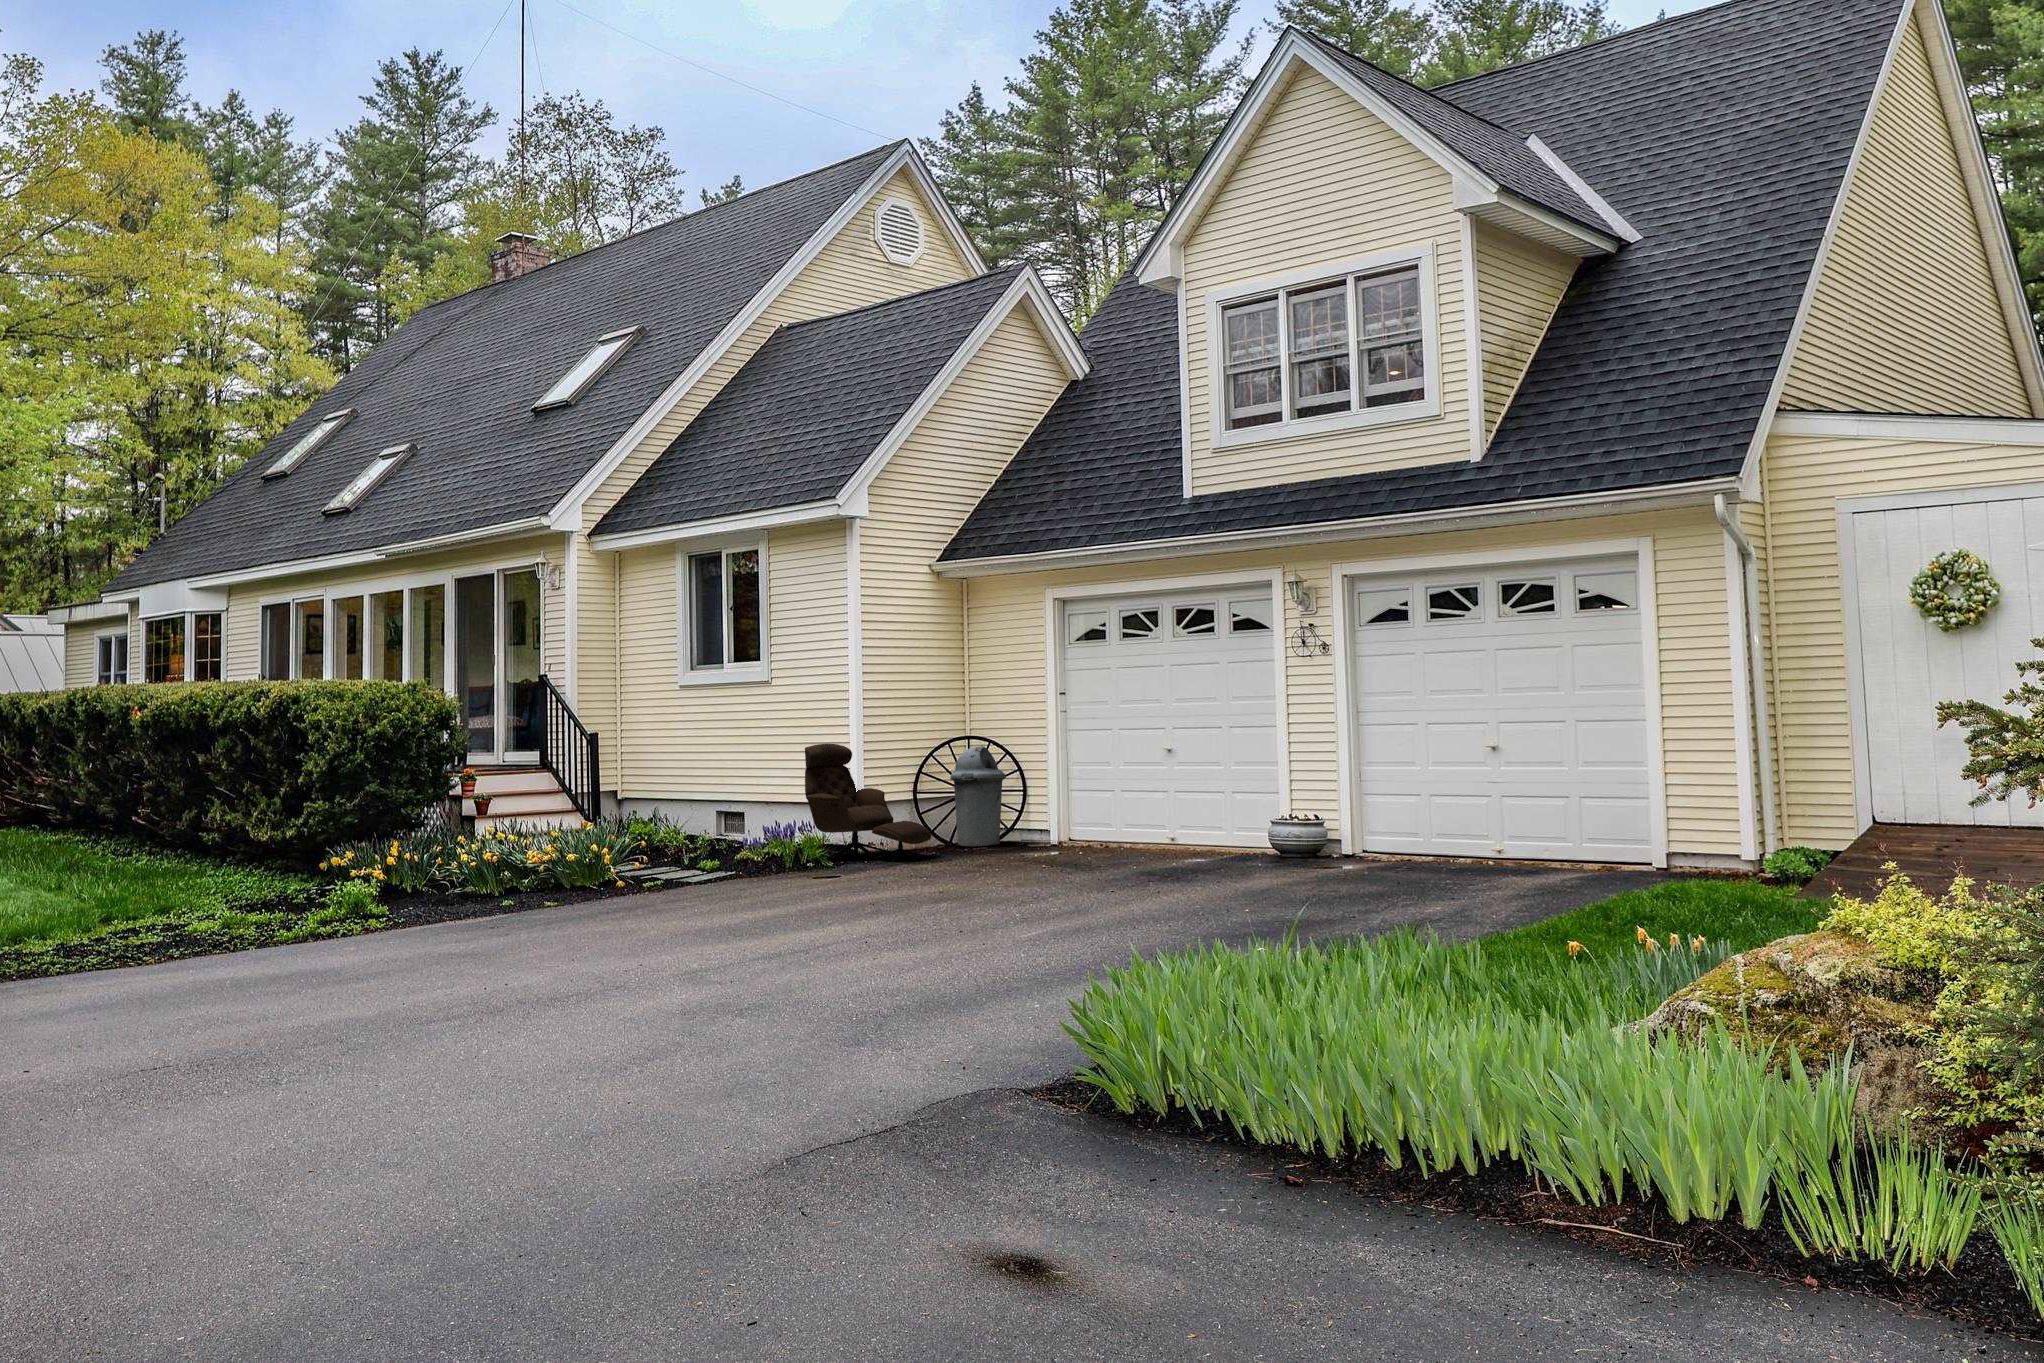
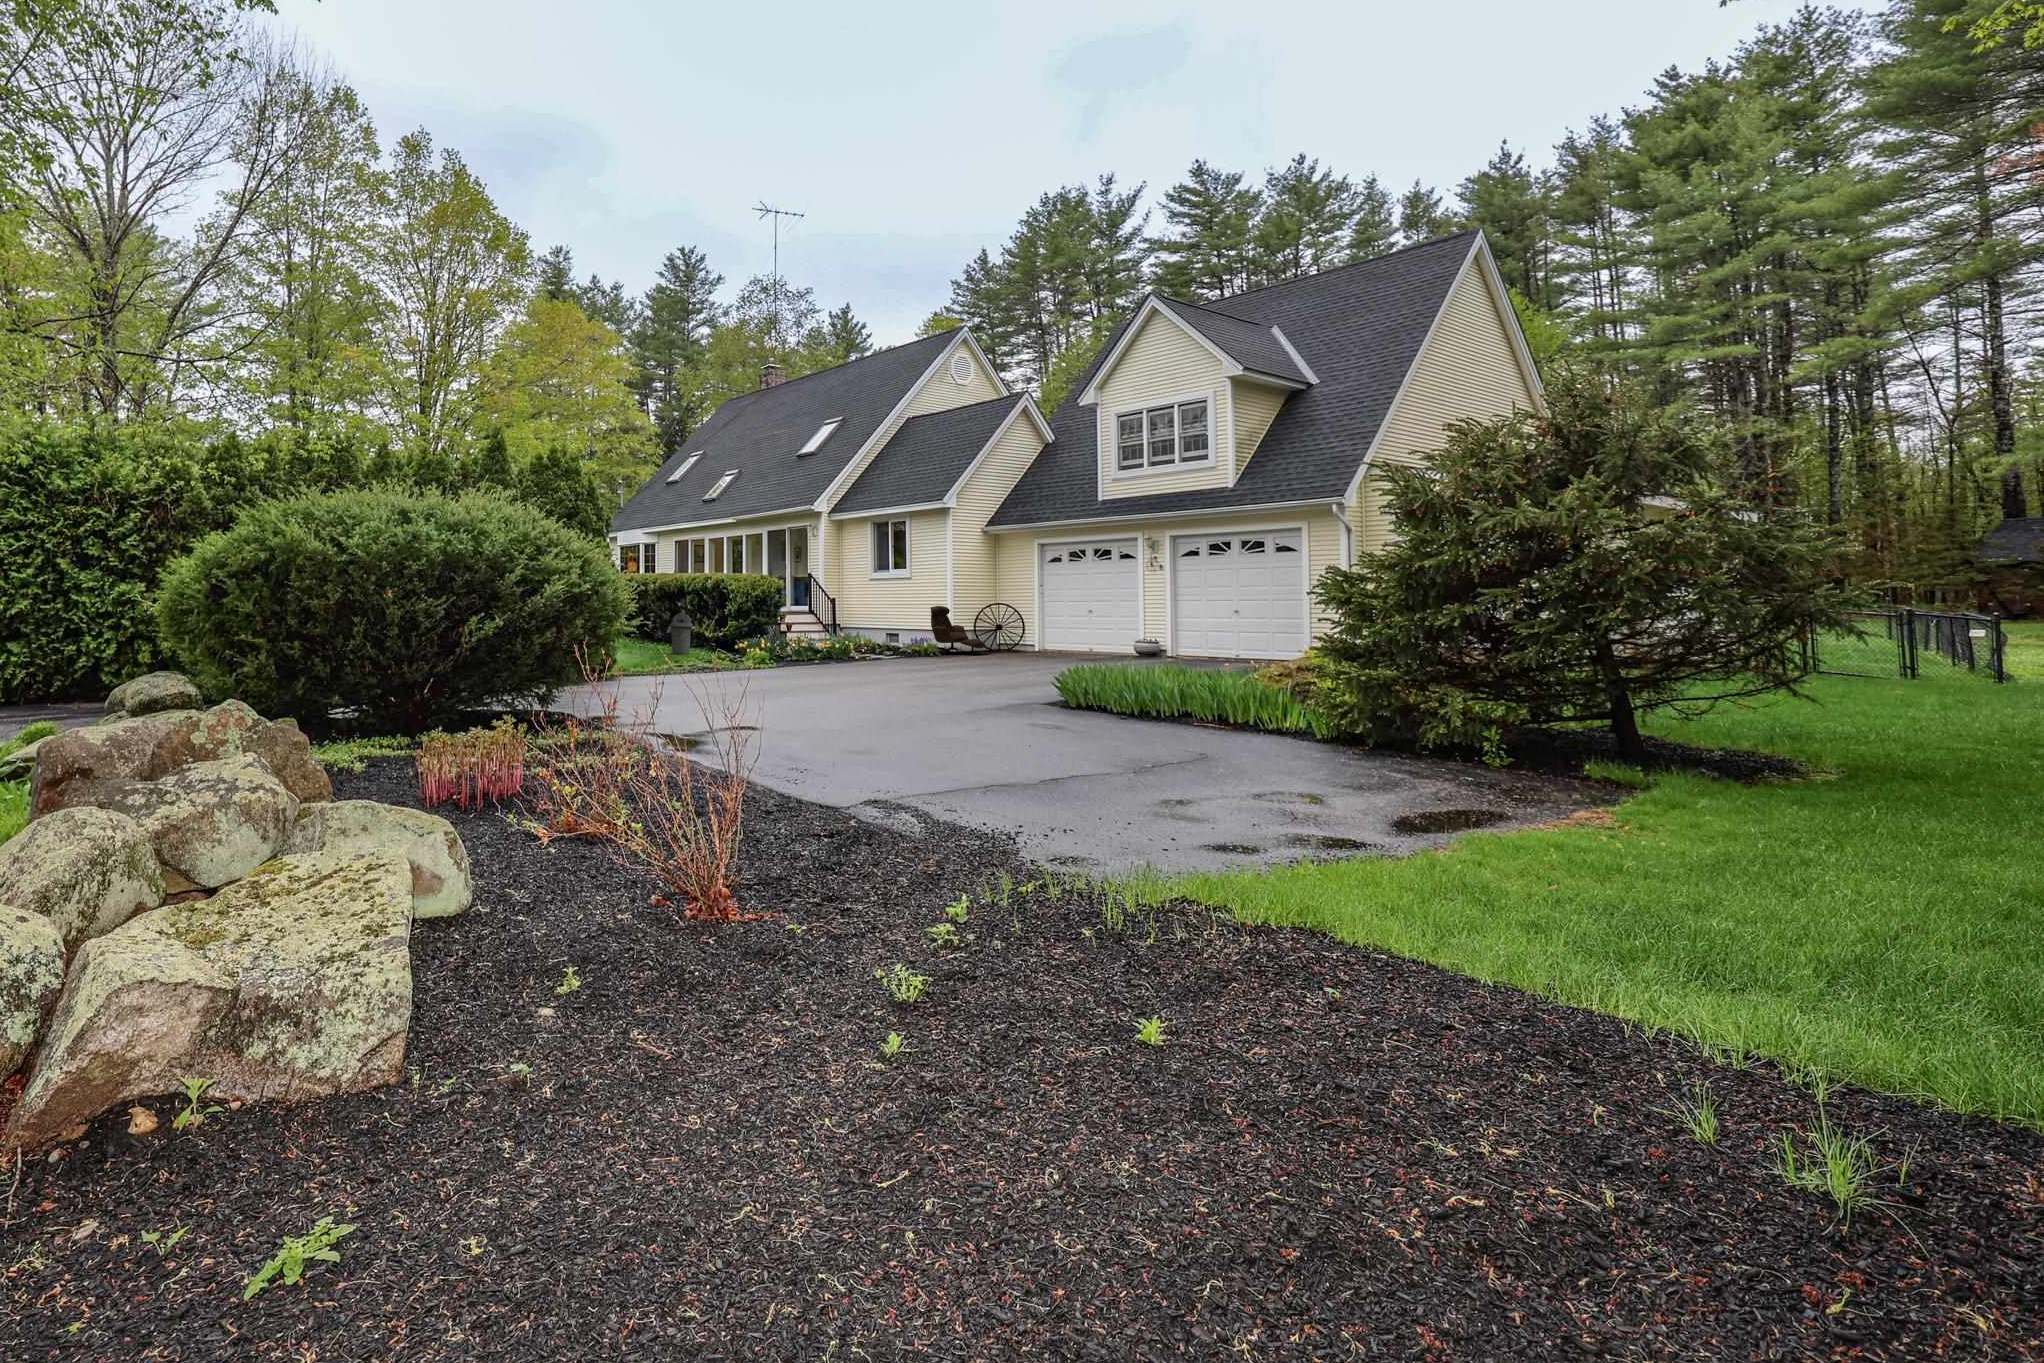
trash can: present [950,746,1006,846] -> present [670,613,693,654]

